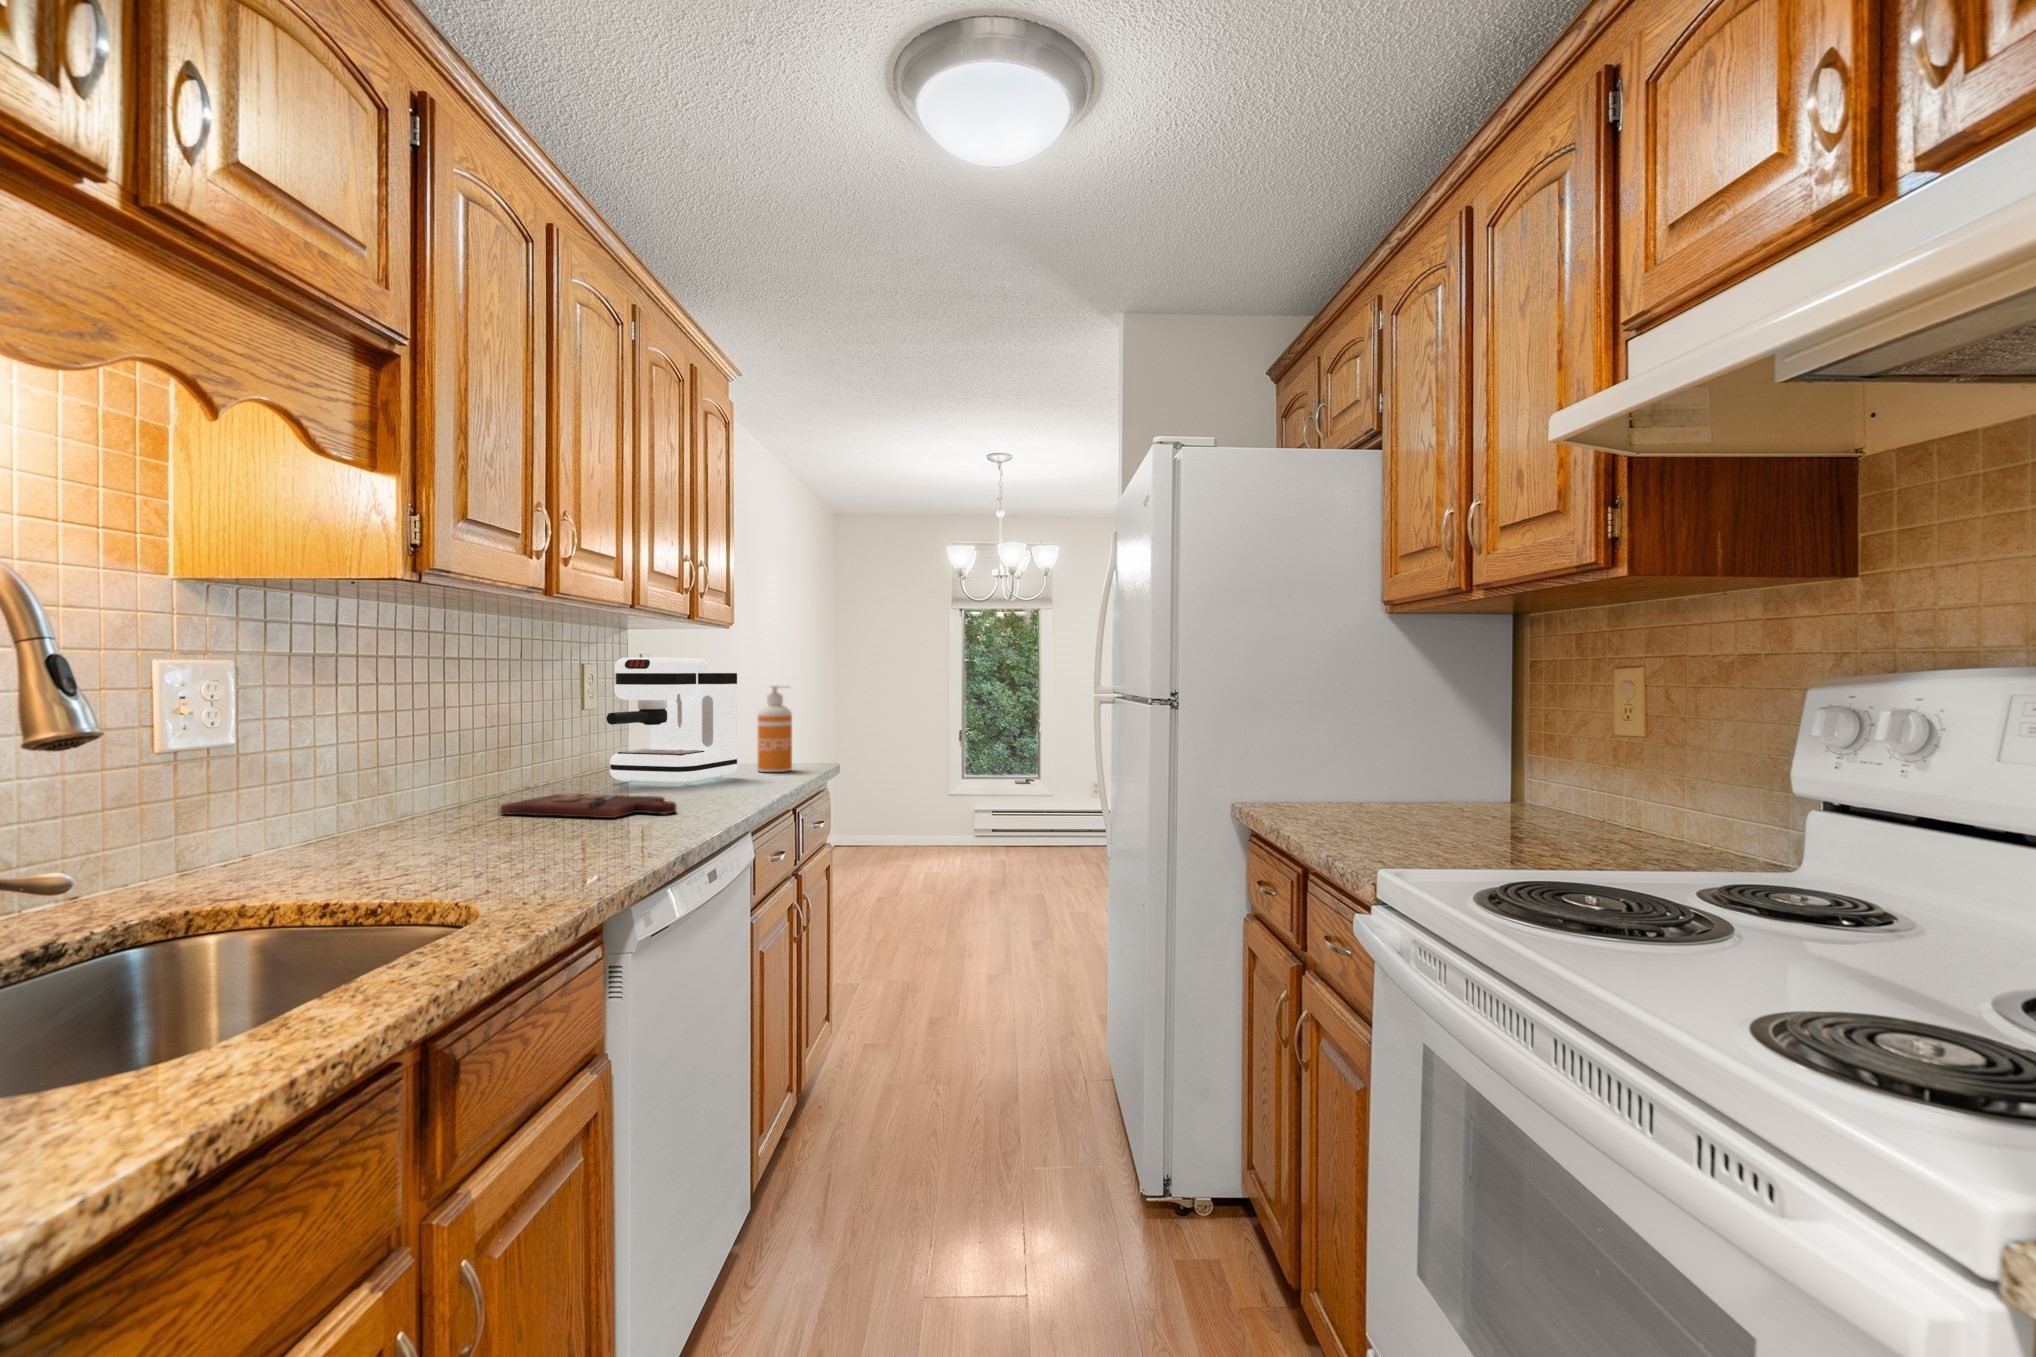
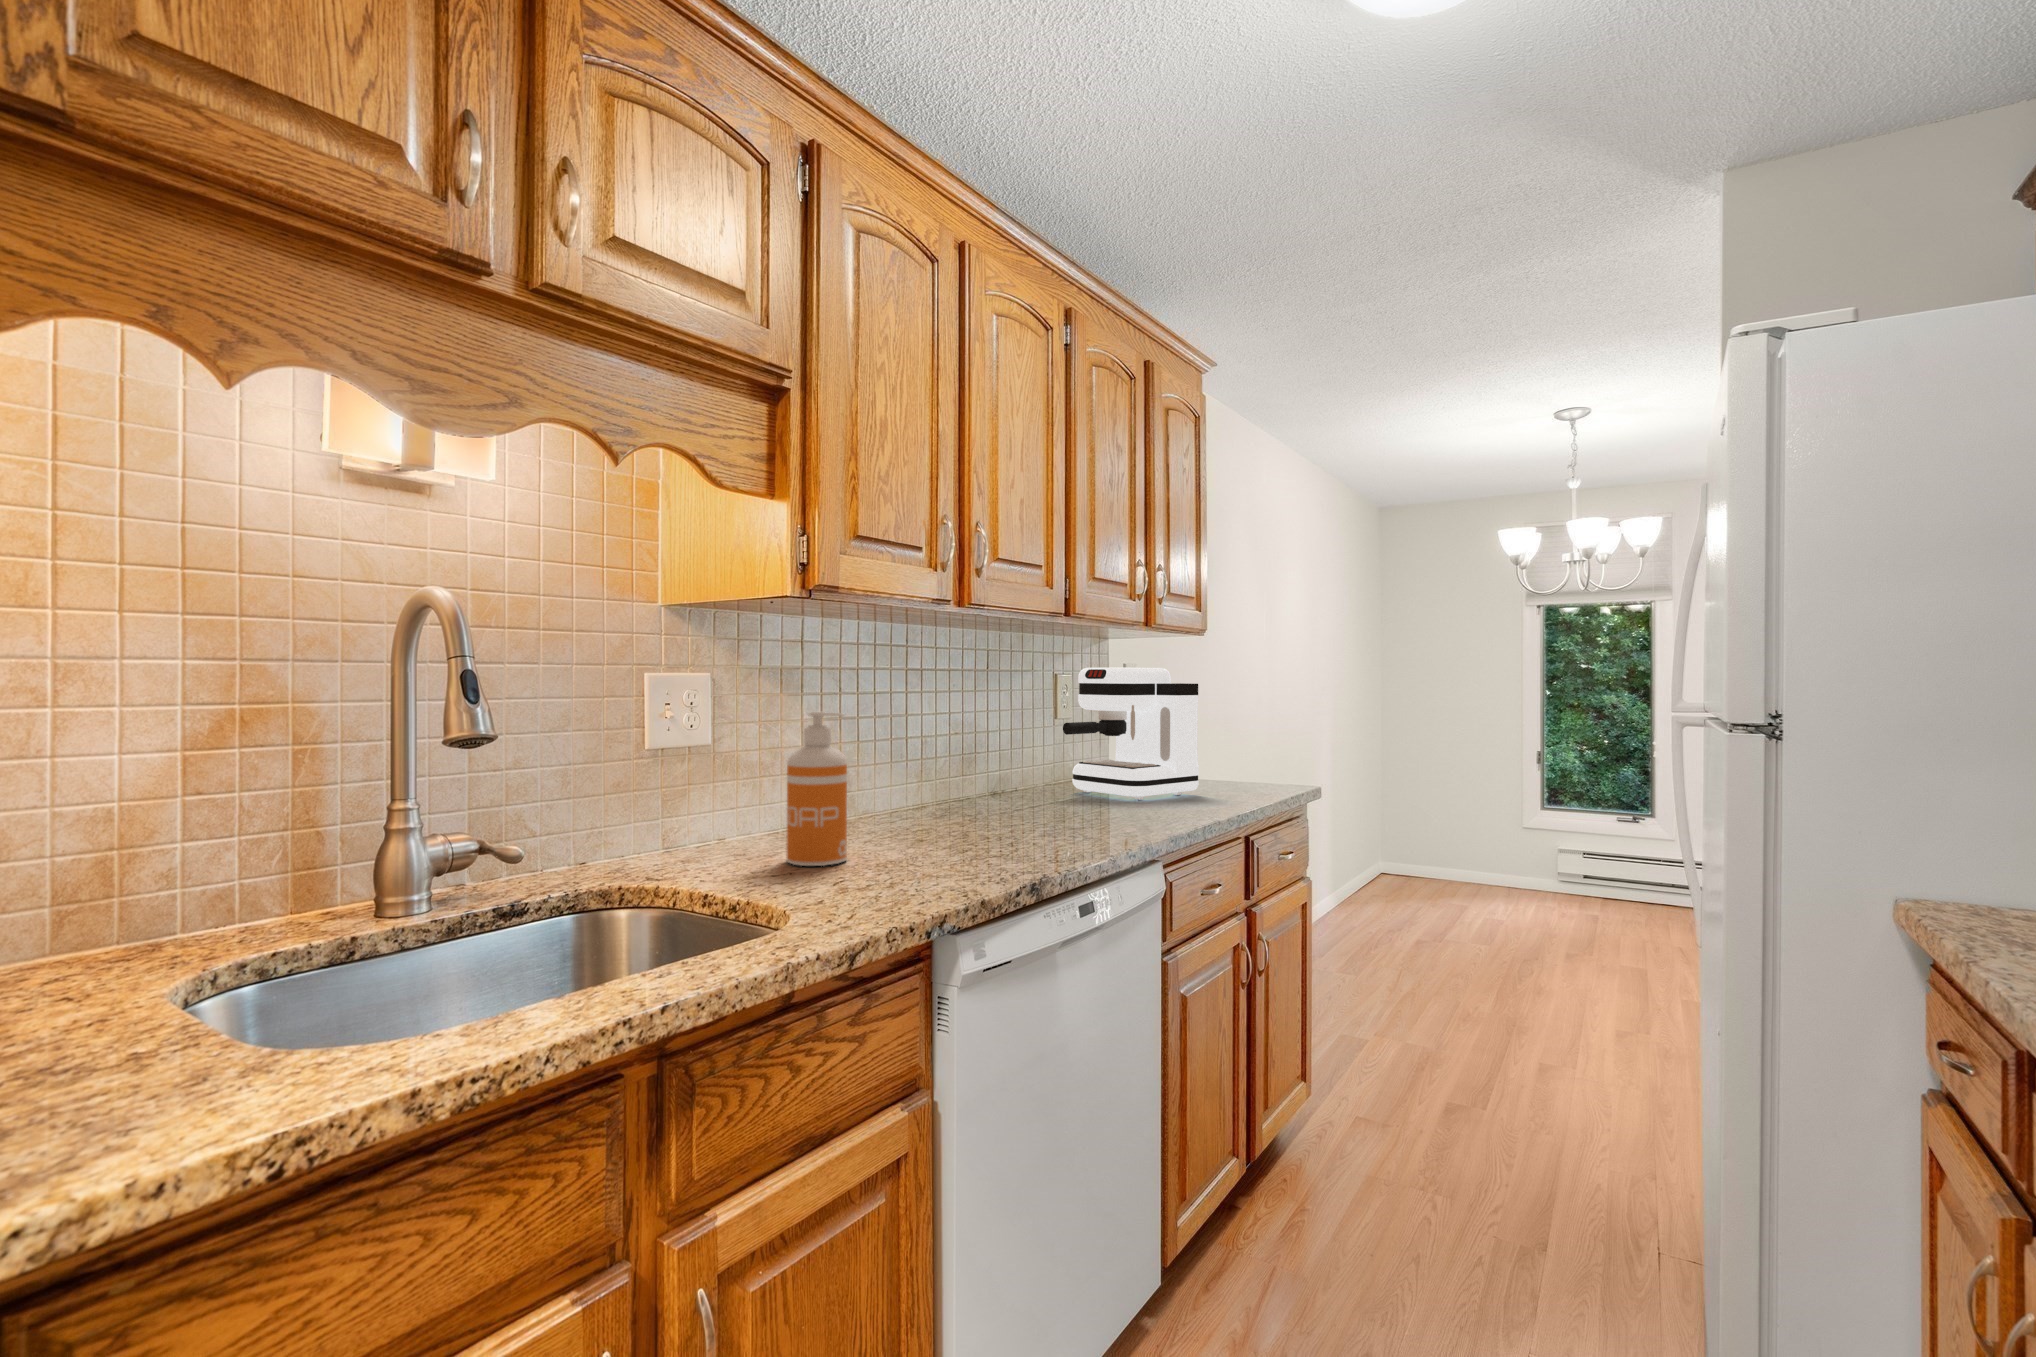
soap dispenser: present [758,685,792,772] -> present [787,711,847,866]
cutting board: present [500,793,677,818] -> none [944,801,1091,832]

